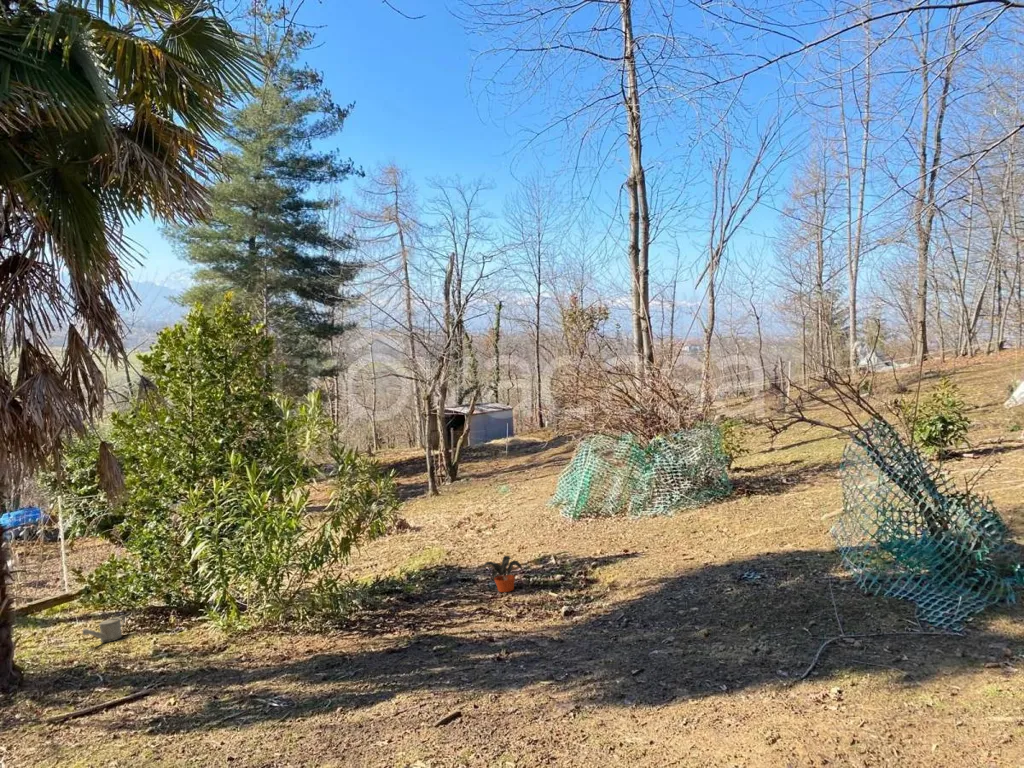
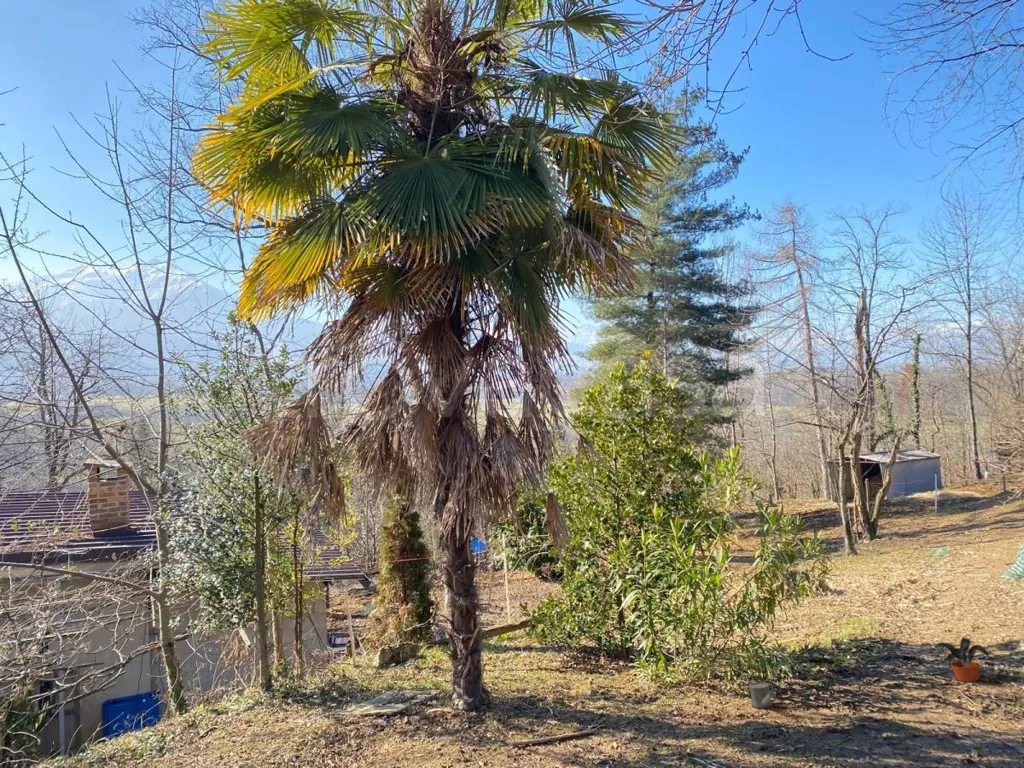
watering can: present [83,615,125,642] -> present [749,680,776,709]

